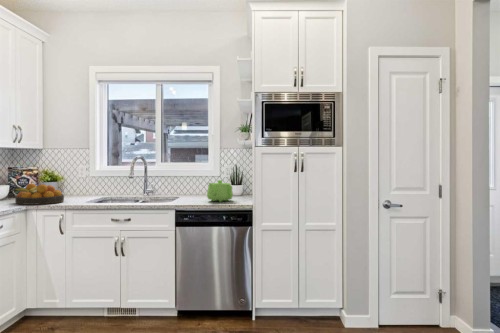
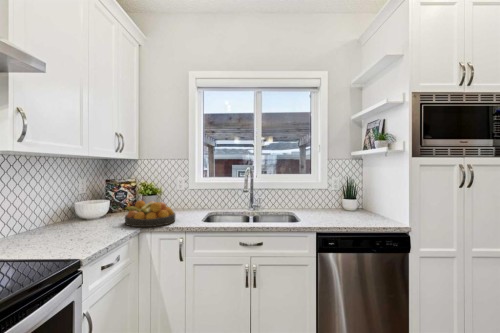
teapot: present [207,180,233,202] -> none [335,196,369,221]

